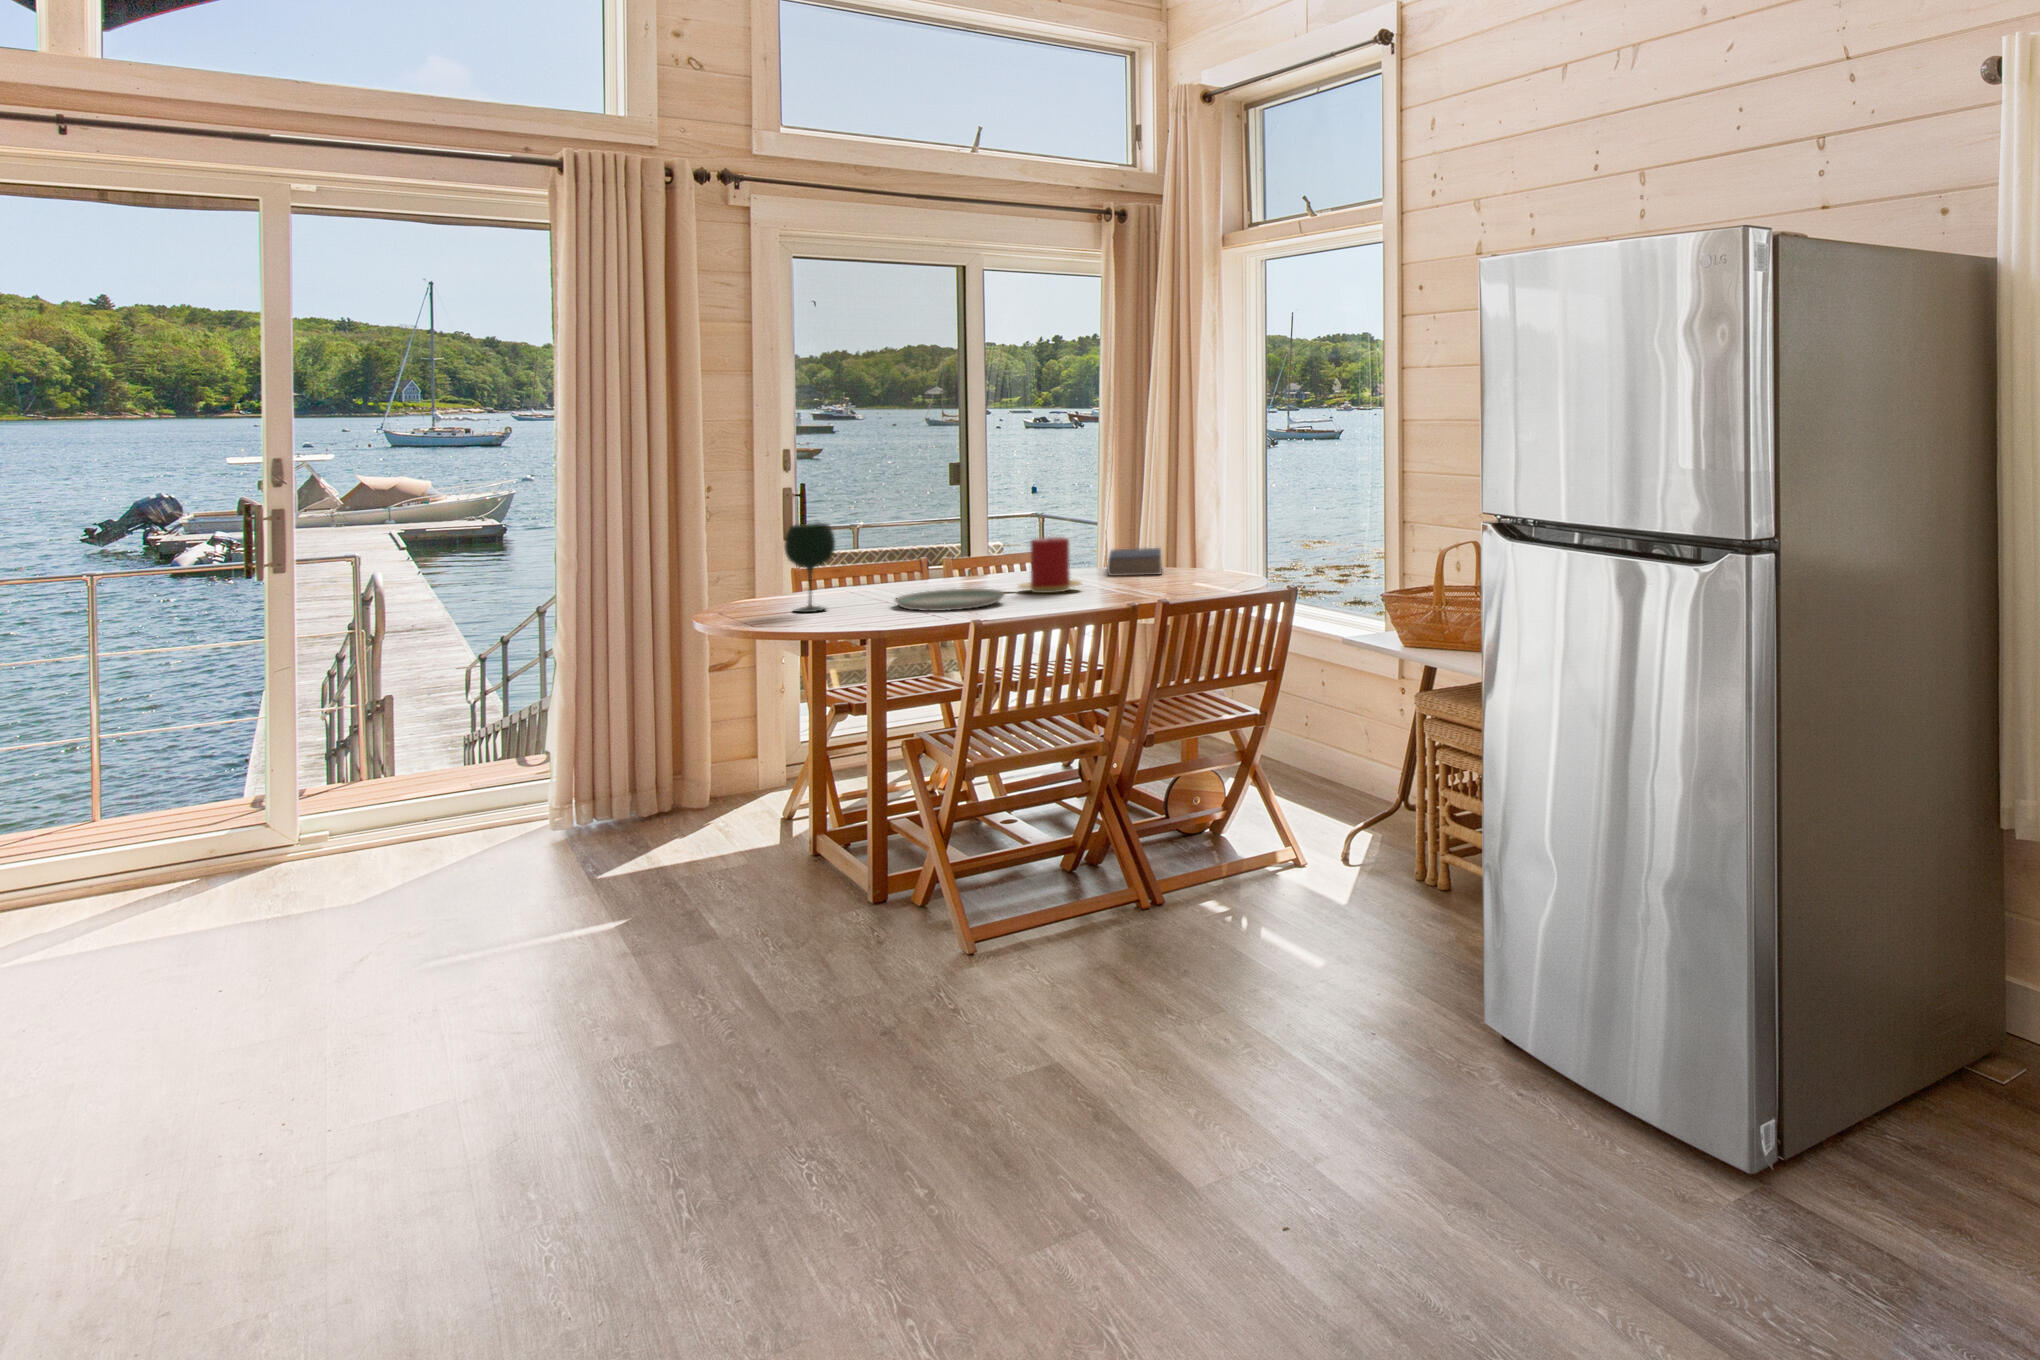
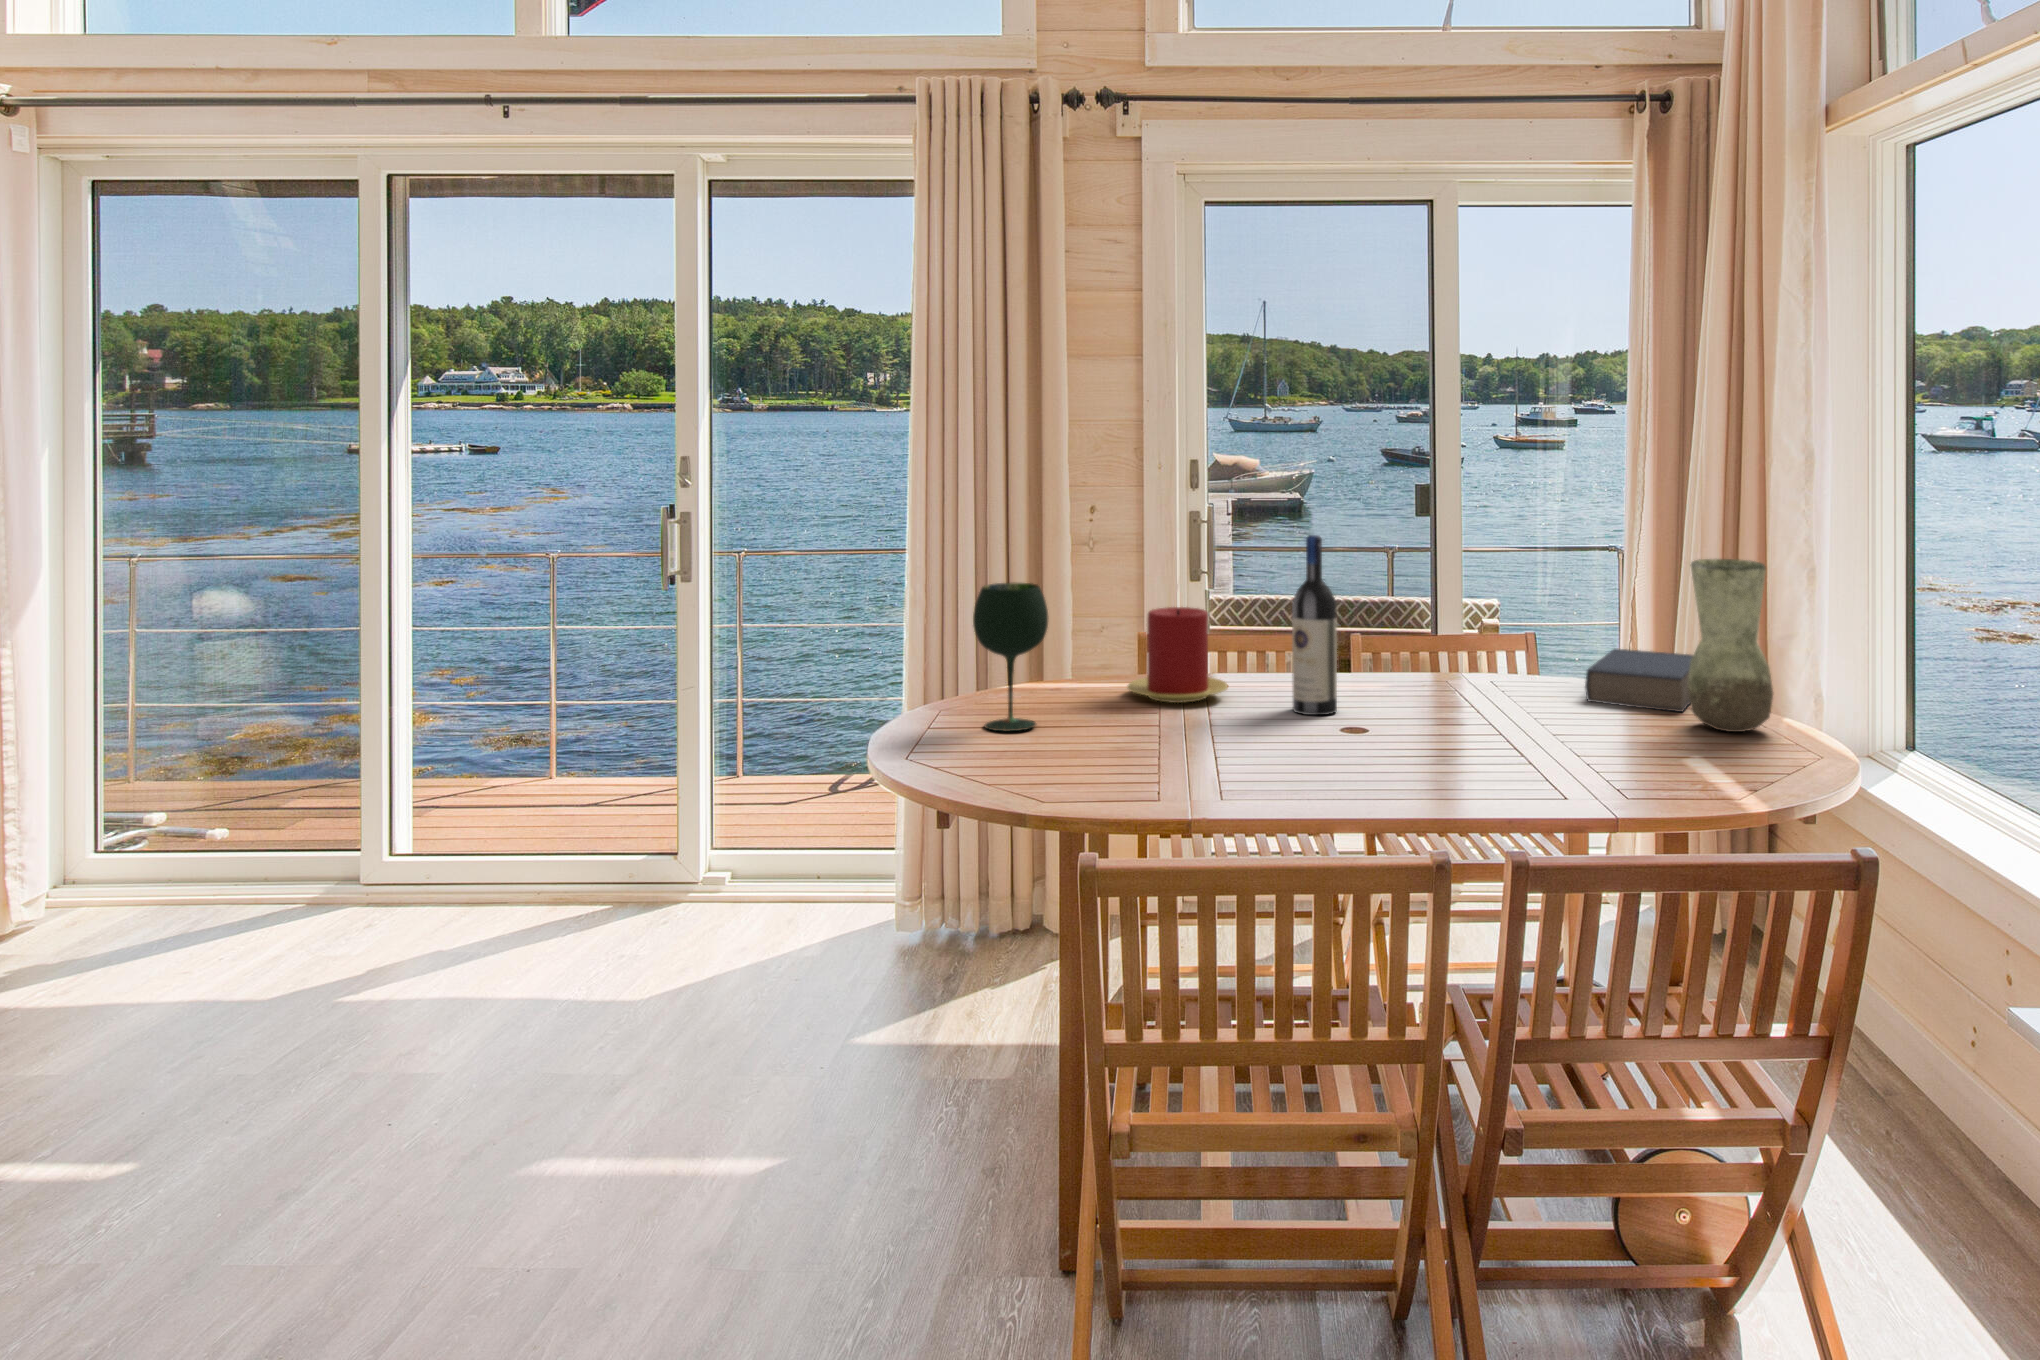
wine bottle: none [957,487,985,592] -> present [1292,535,1337,715]
vase: none [1169,488,1212,578] -> present [1687,559,1773,732]
candle: present [1019,537,1081,593] -> present [1128,607,1228,703]
plate: present [895,589,1005,611] -> none [1126,712,1312,767]

